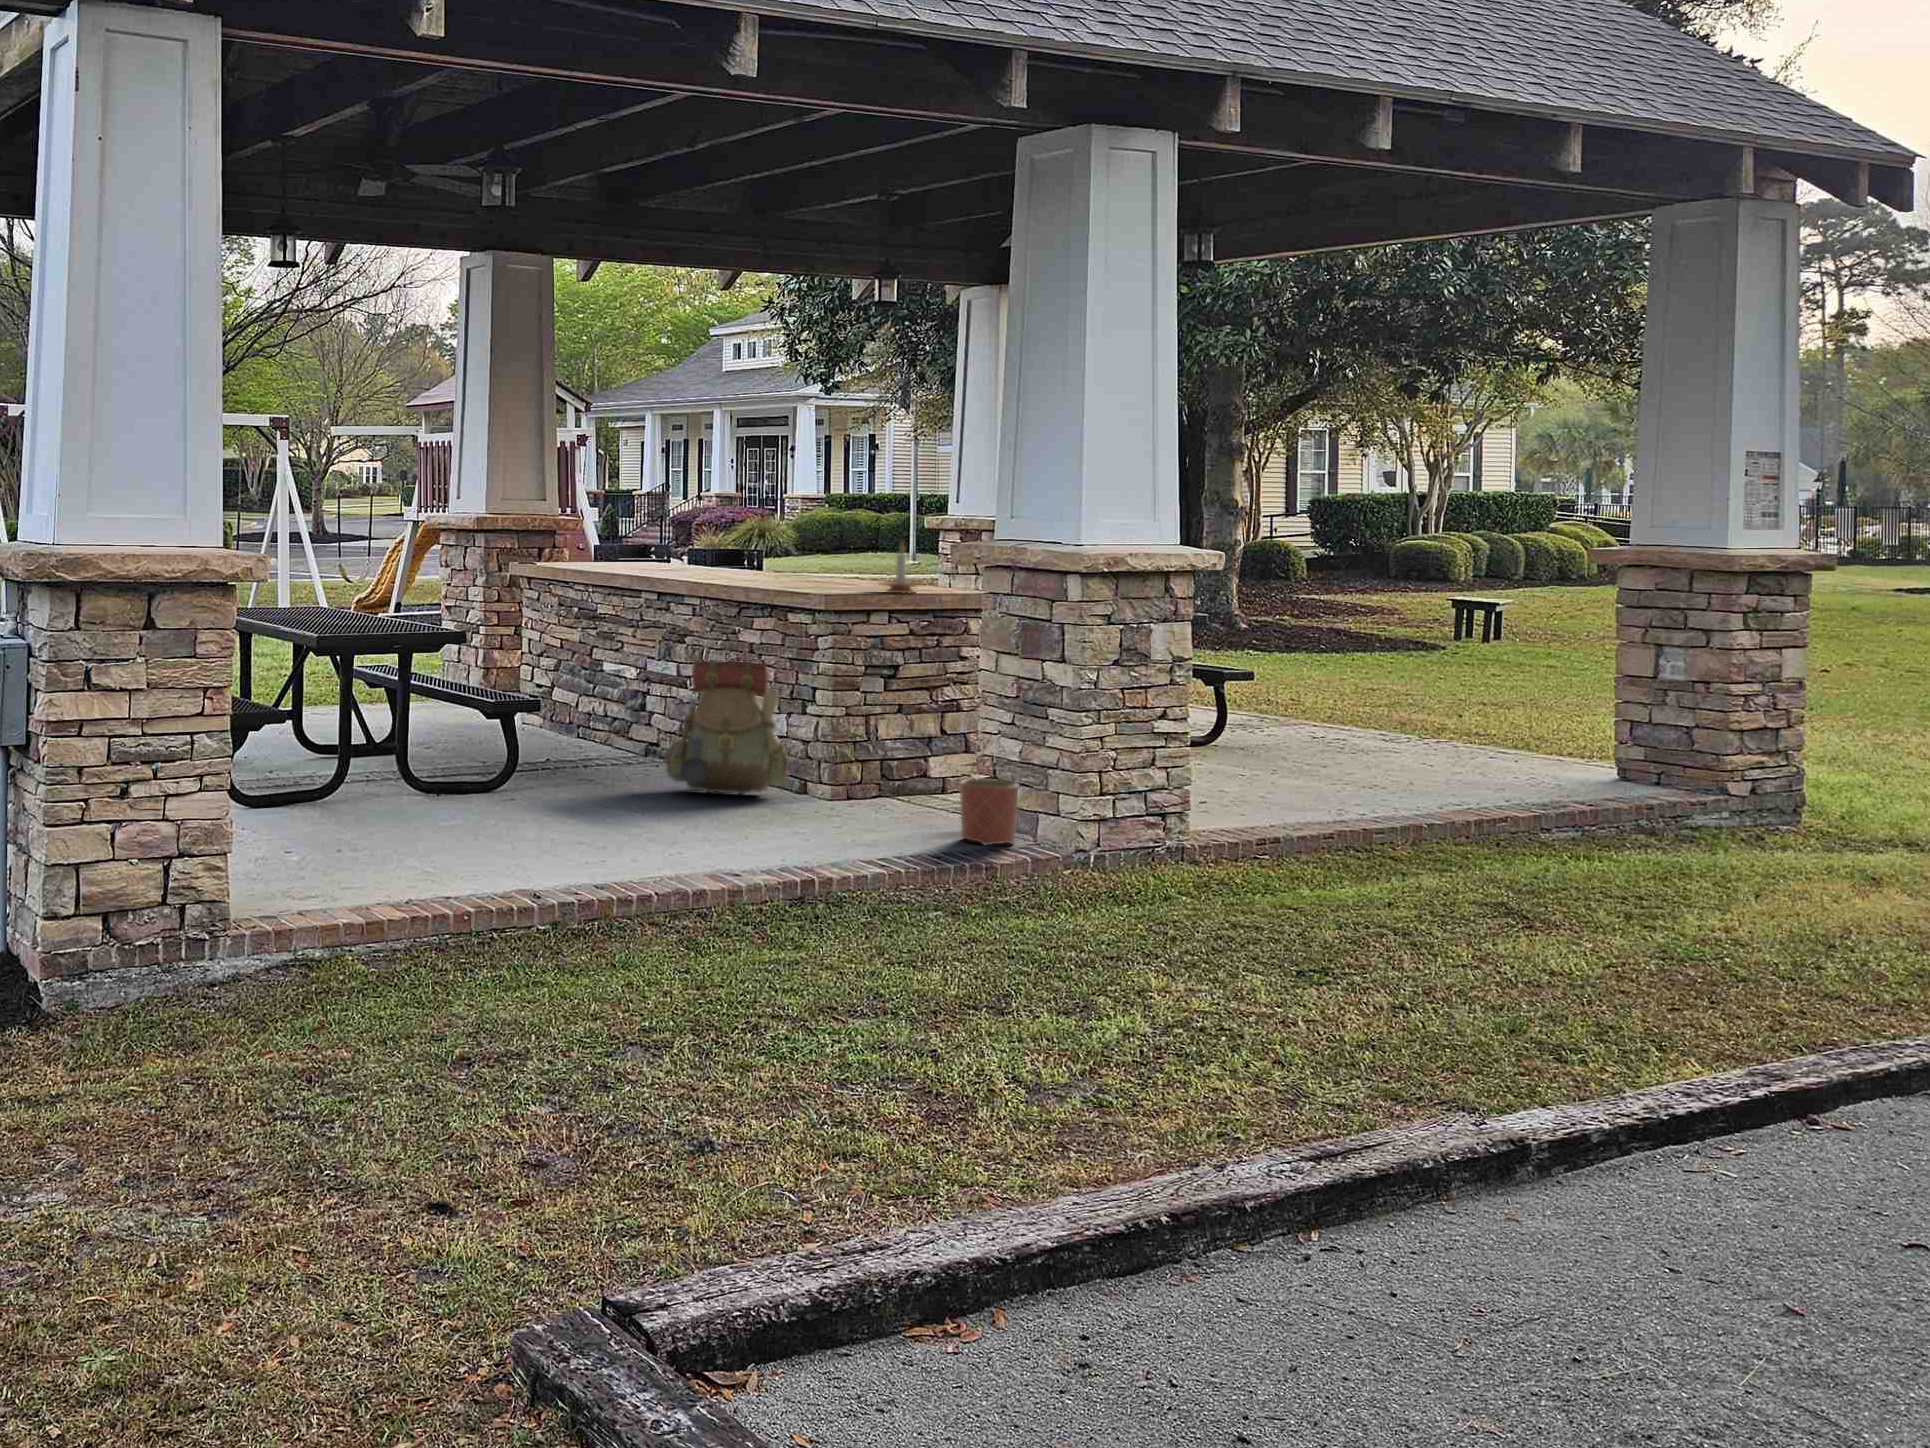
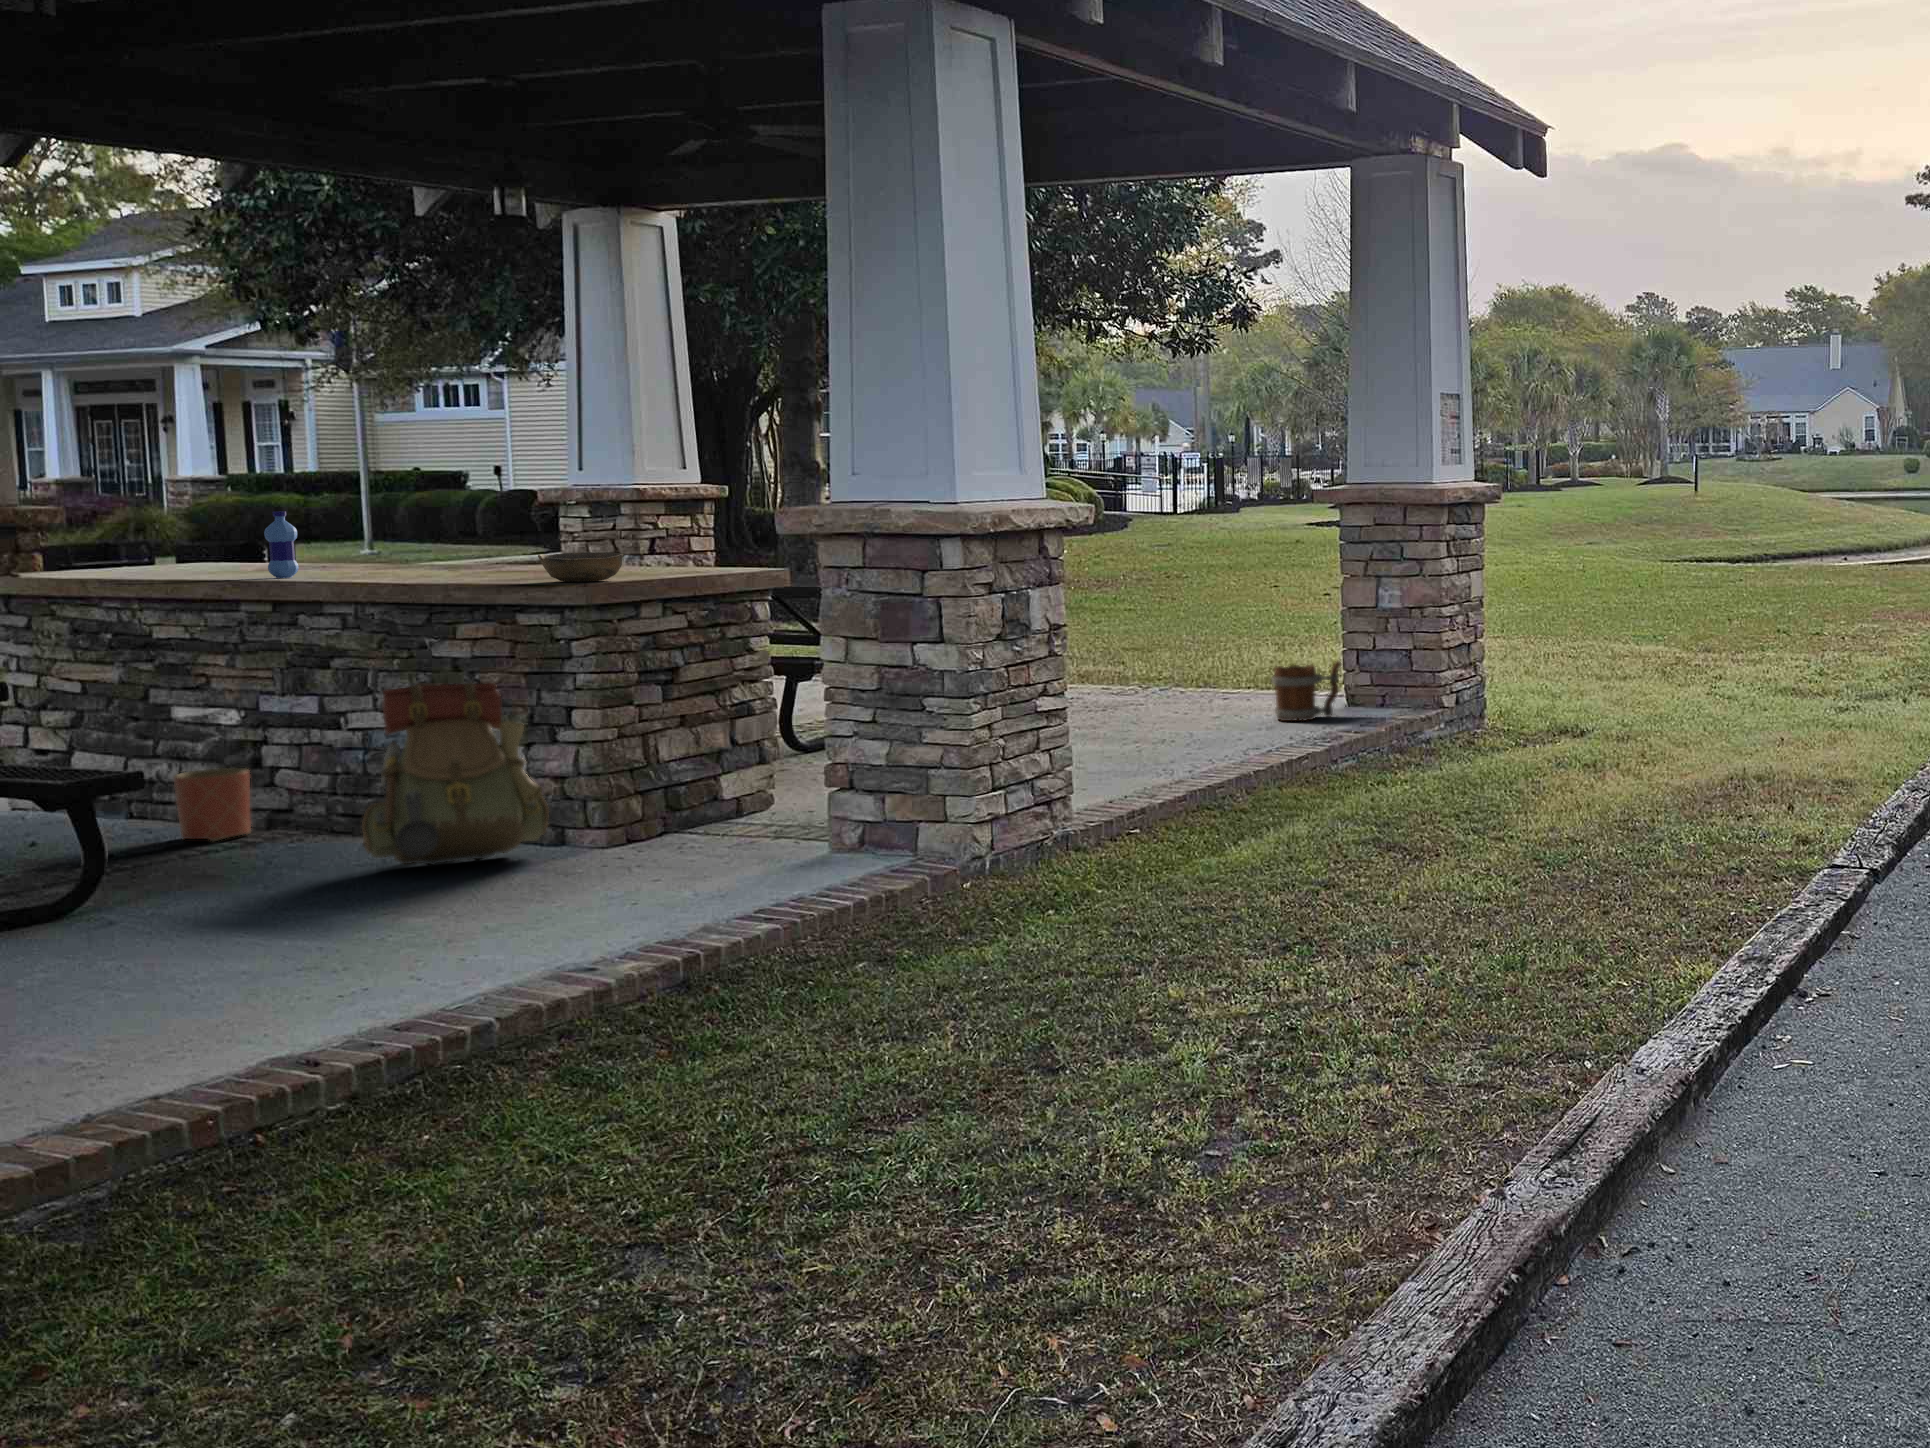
water bottle: none [664,528,684,576] -> present [264,511,299,578]
candle holder: present [879,540,923,593] -> none [635,508,704,577]
bowl: none [798,569,859,592] -> present [538,552,624,582]
bucket: none [1527,727,1611,787] -> present [1271,661,1341,721]
planter: present [960,779,1018,845] -> present [174,768,251,841]

